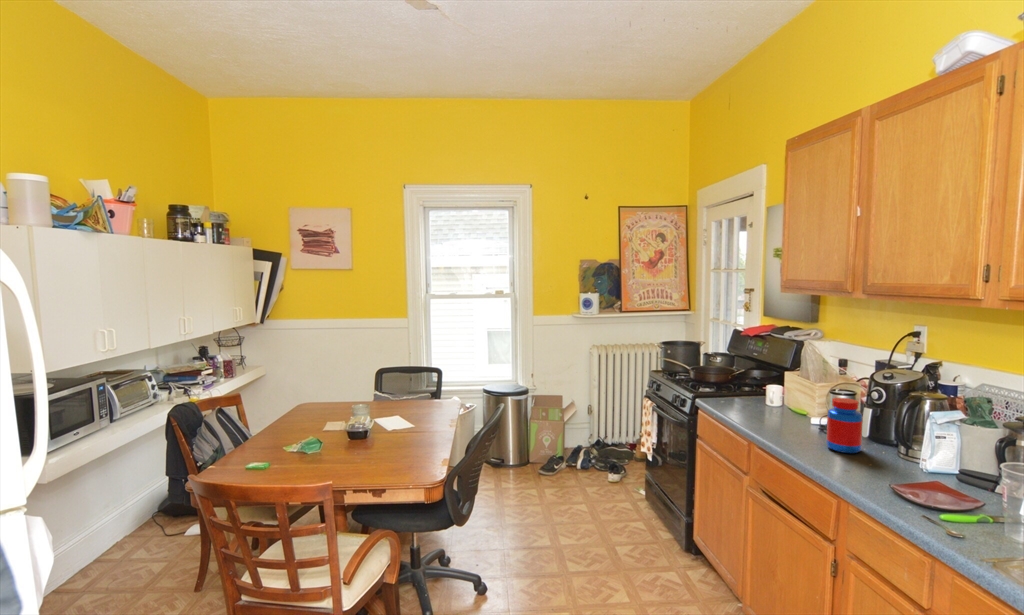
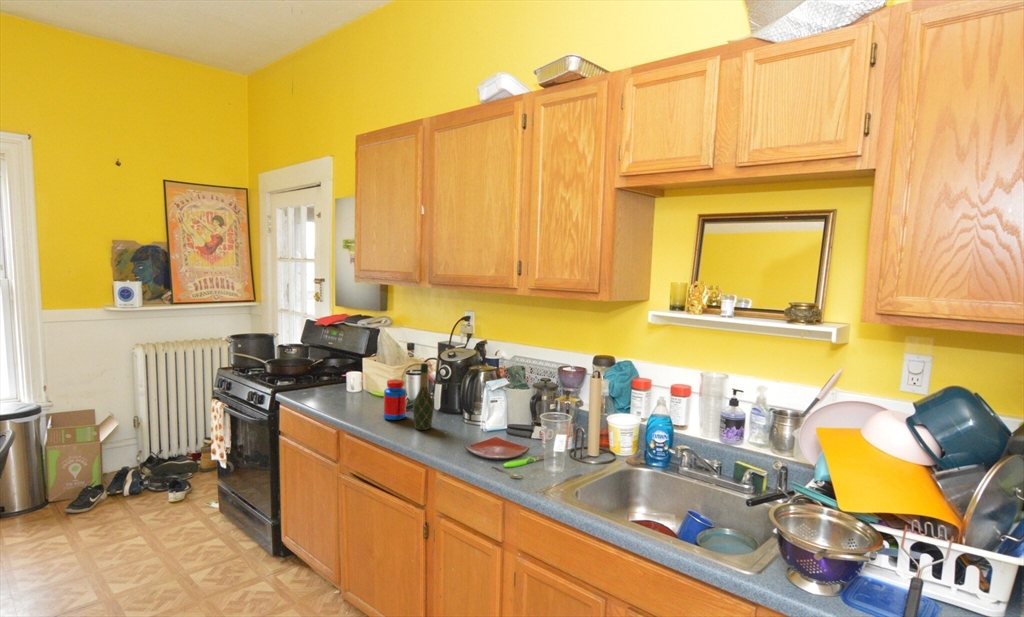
wine bottle: none [873,379,911,476] -> present [413,363,434,430]

